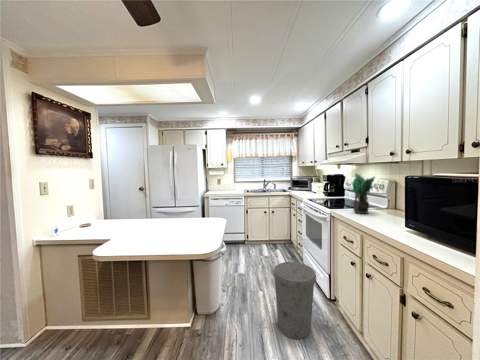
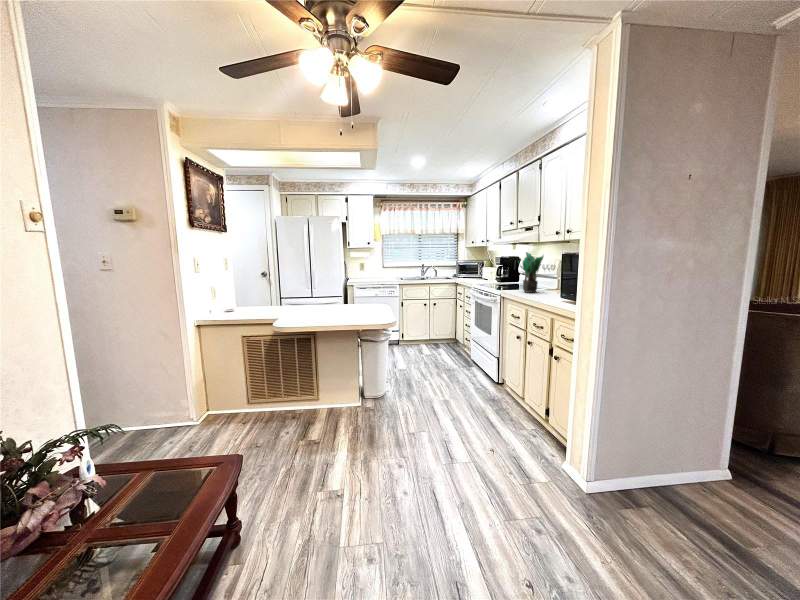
trash can: present [274,262,316,339] -> none [443,343,485,409]

